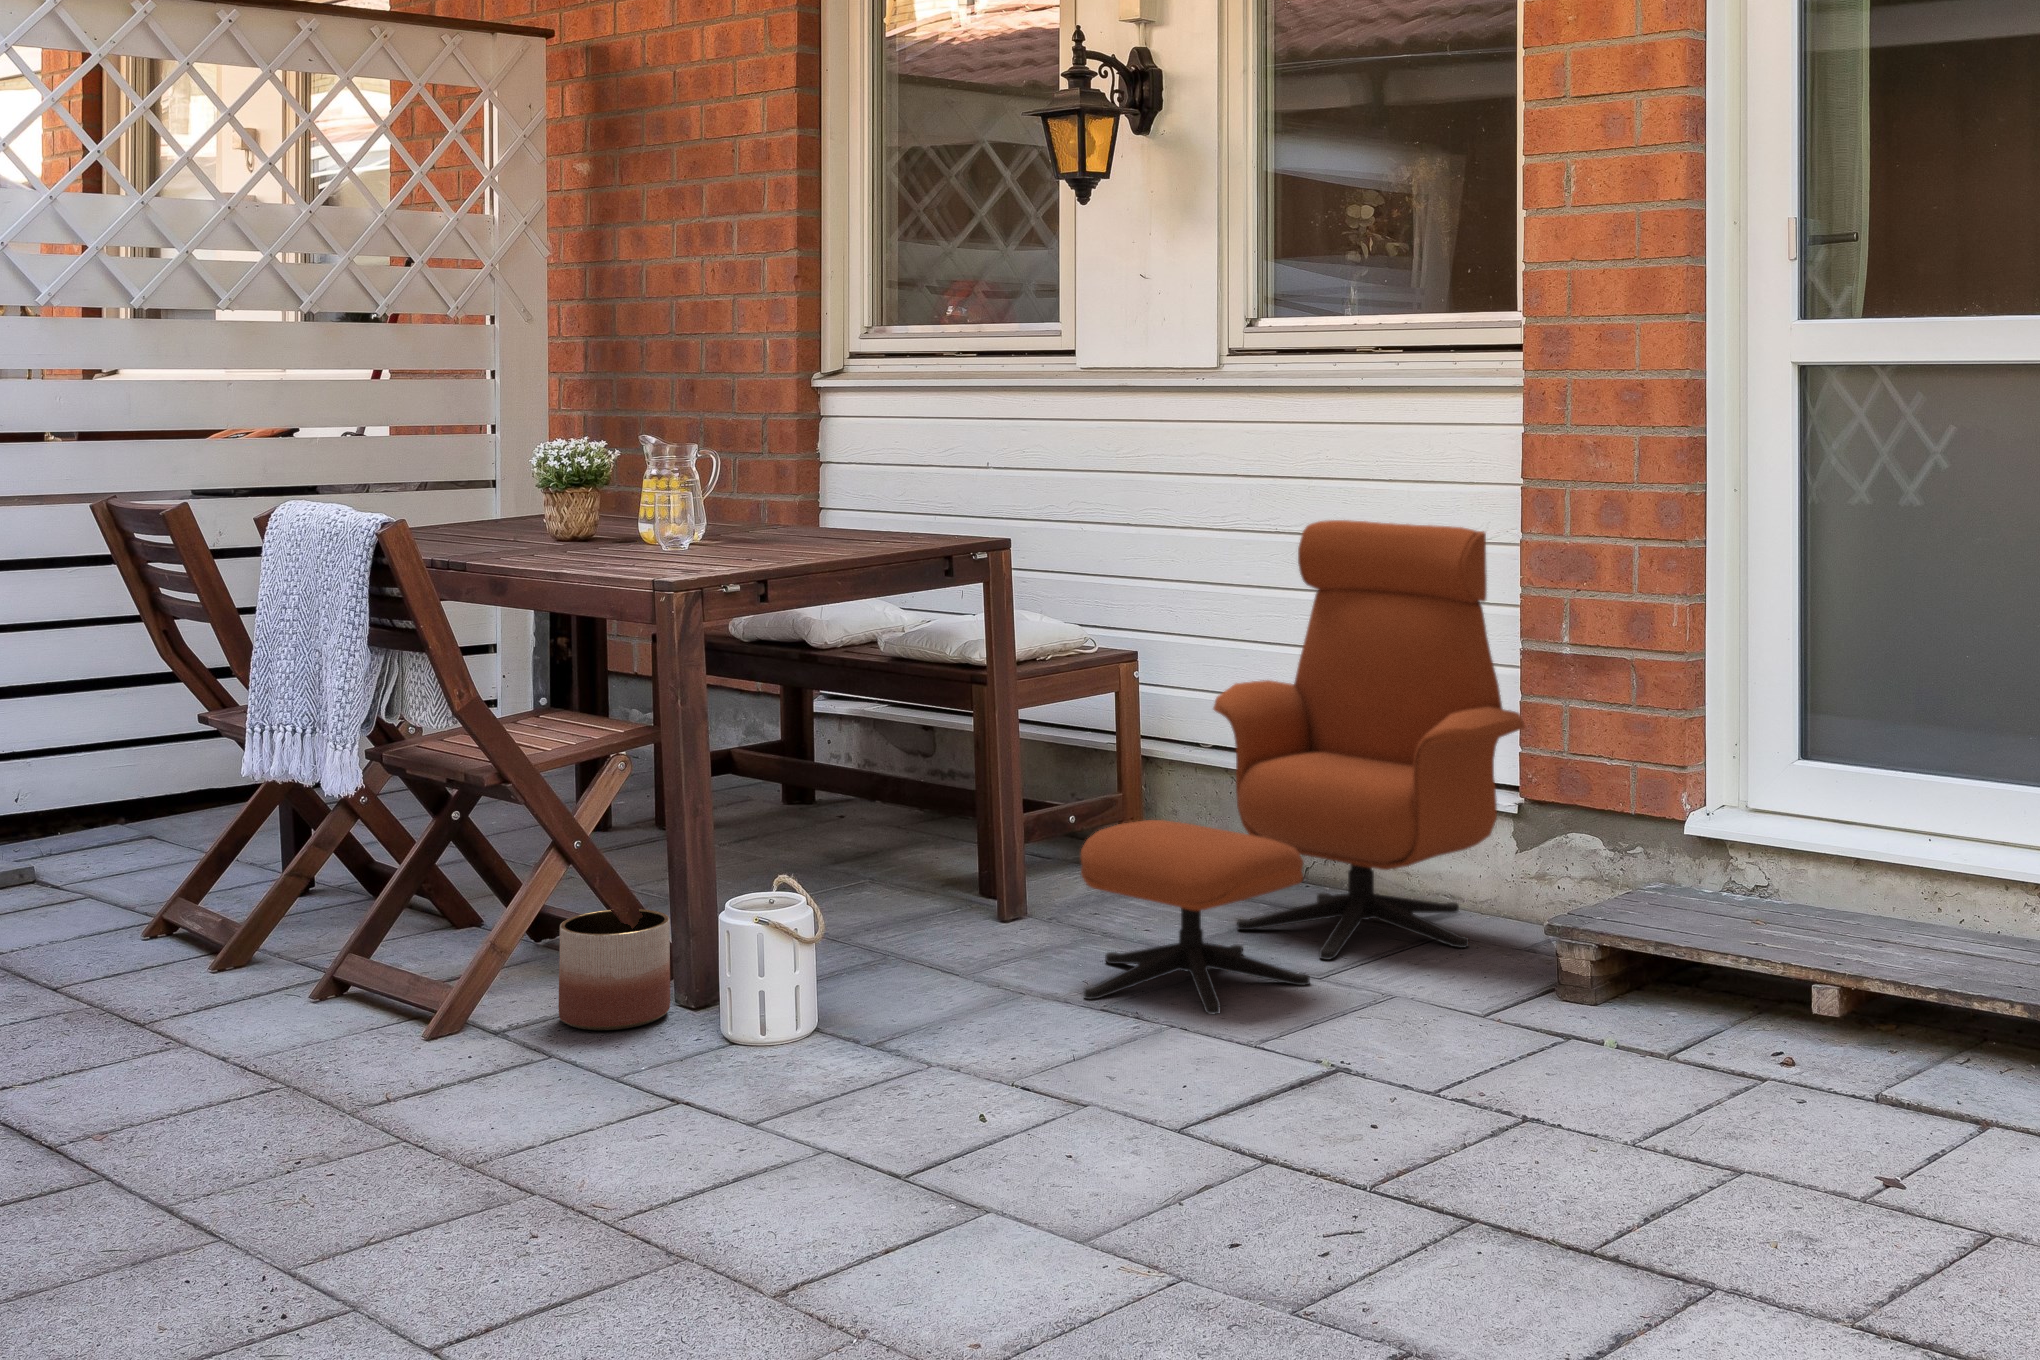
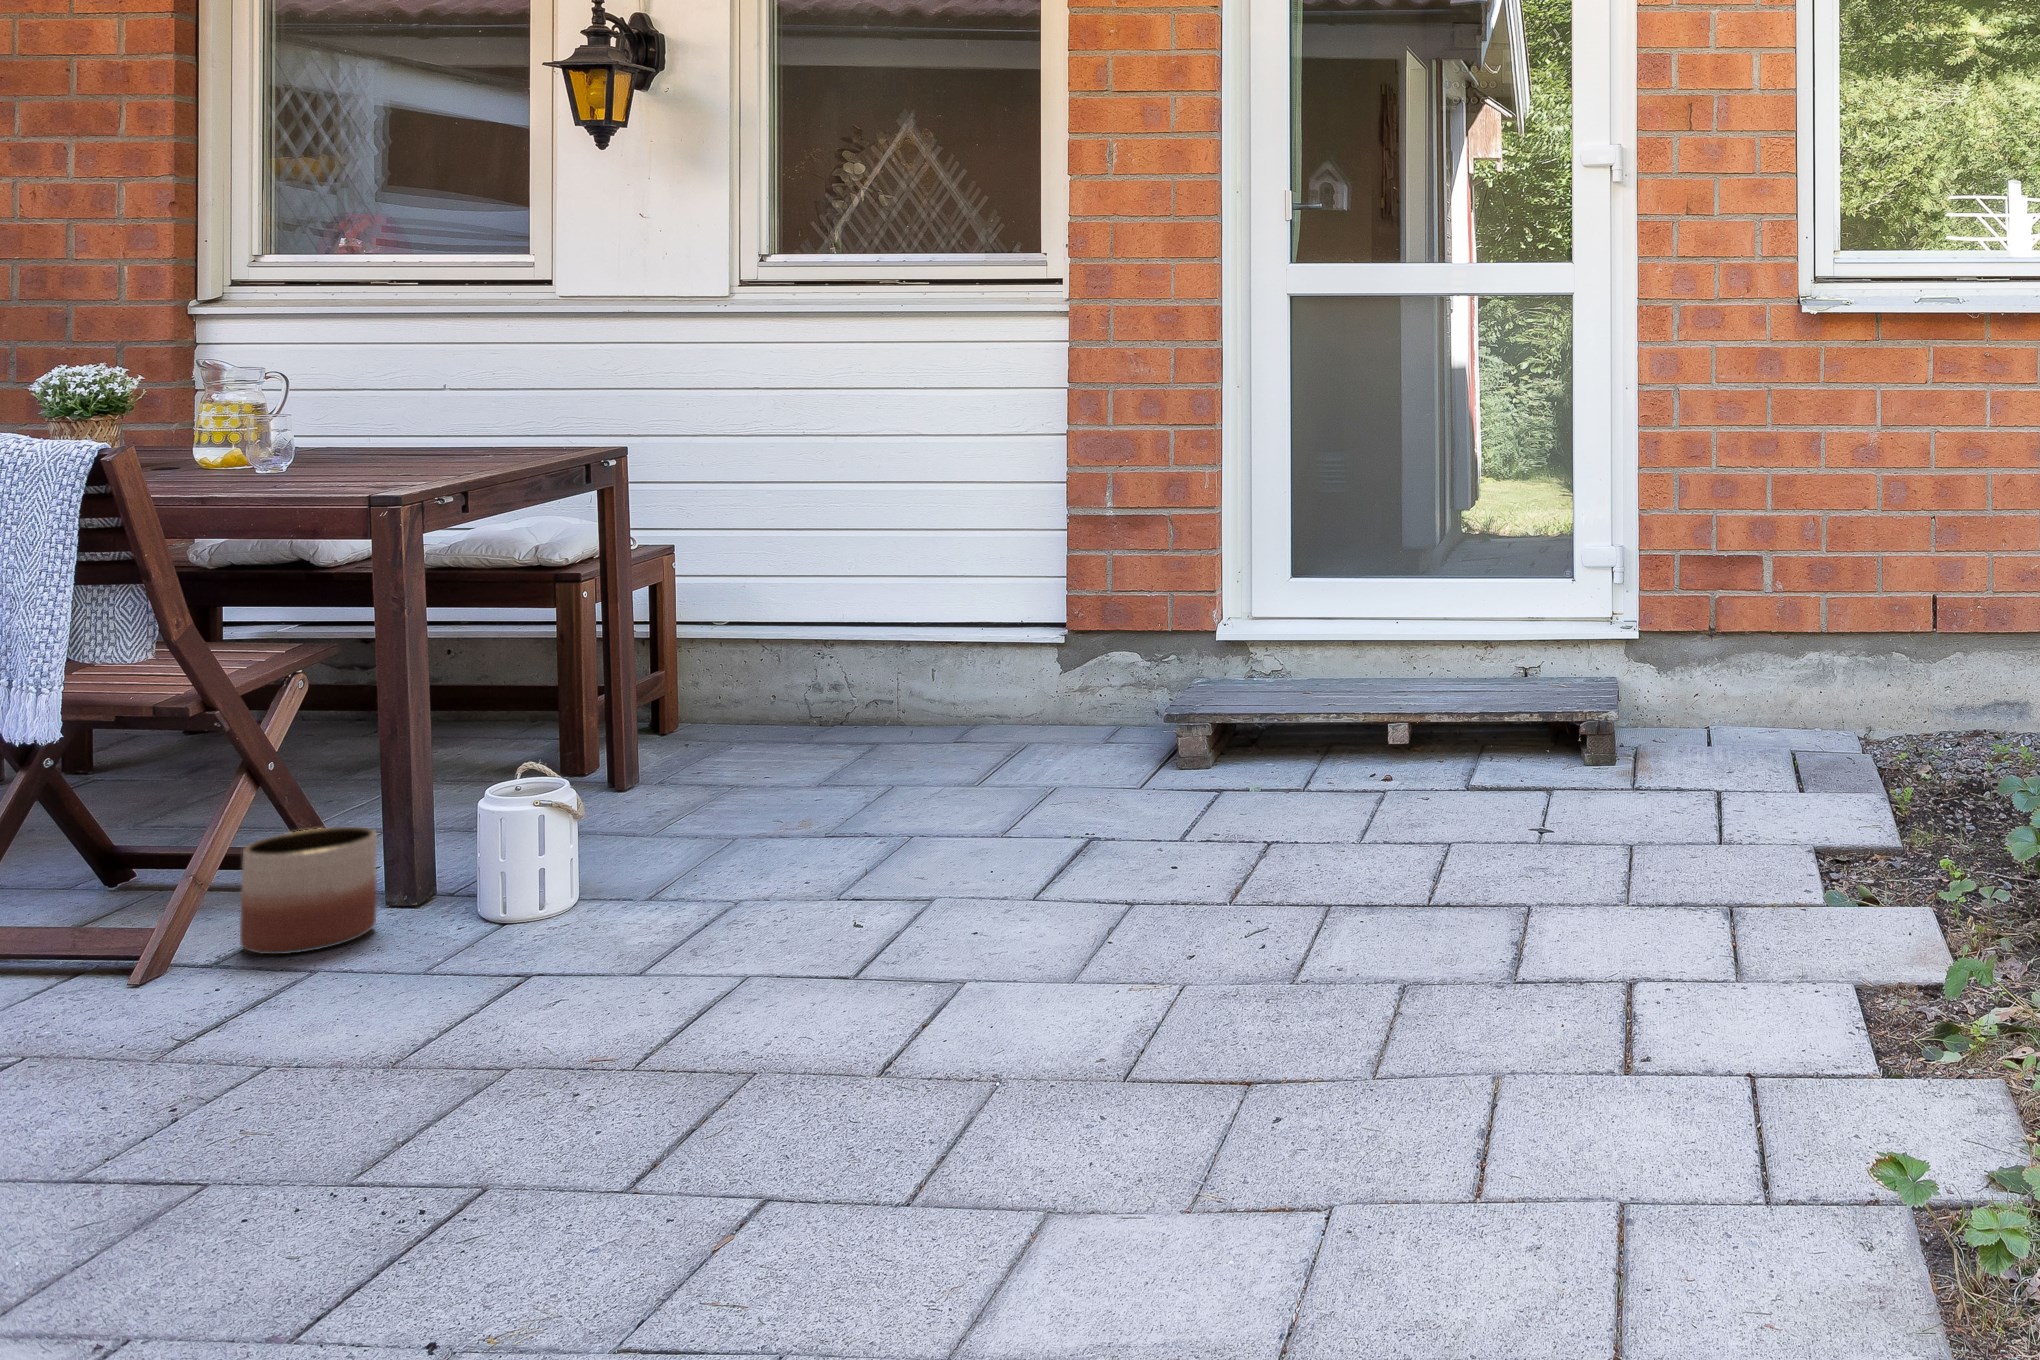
lounge chair: present [1081,520,1525,1014] -> none [755,429,1095,841]

